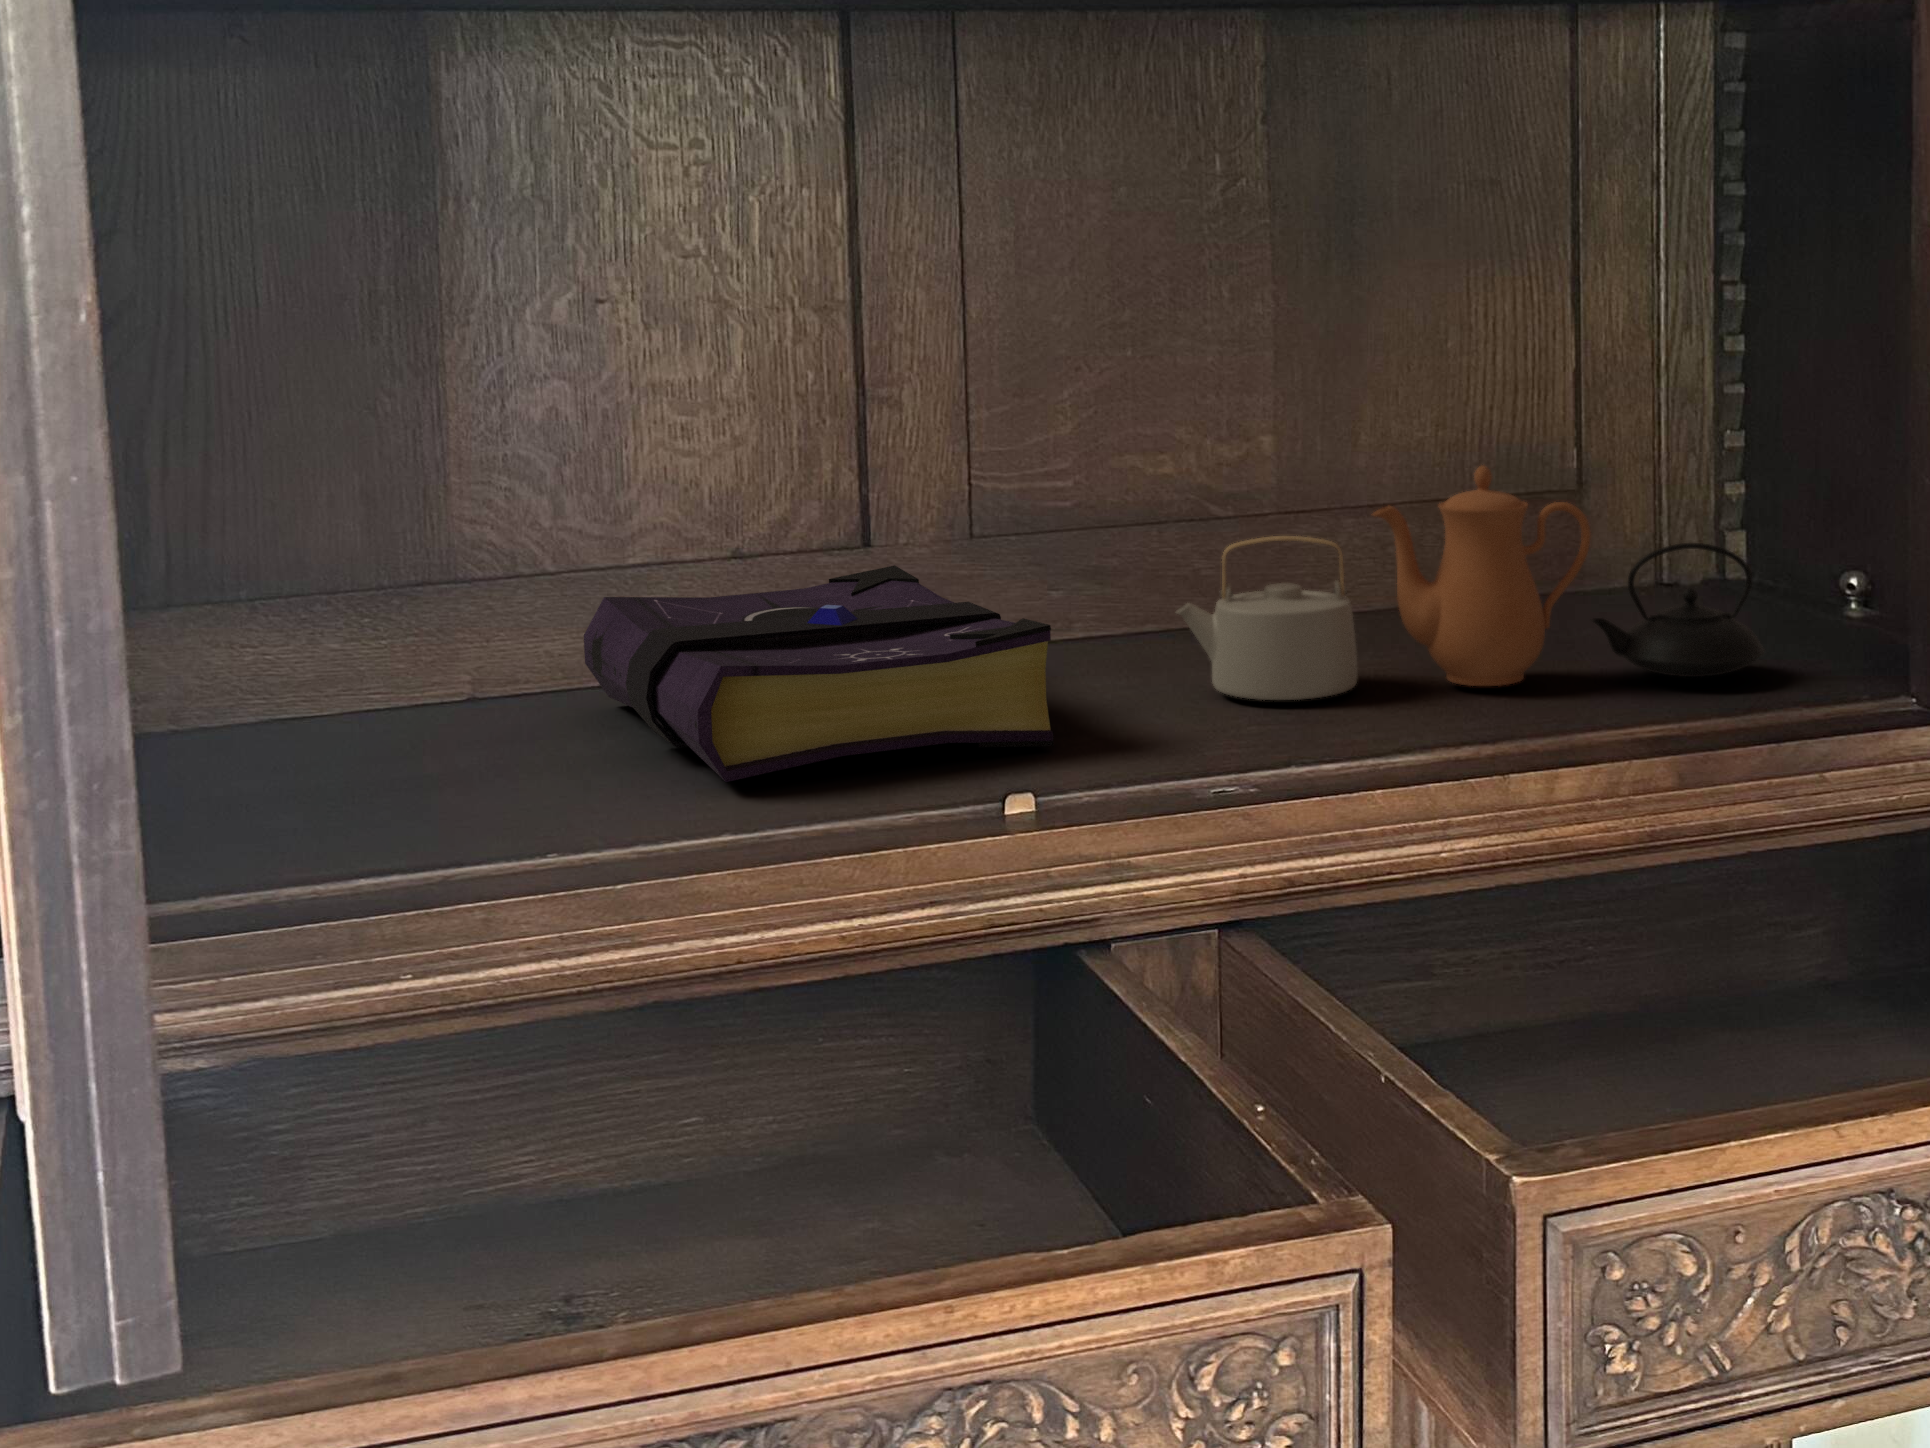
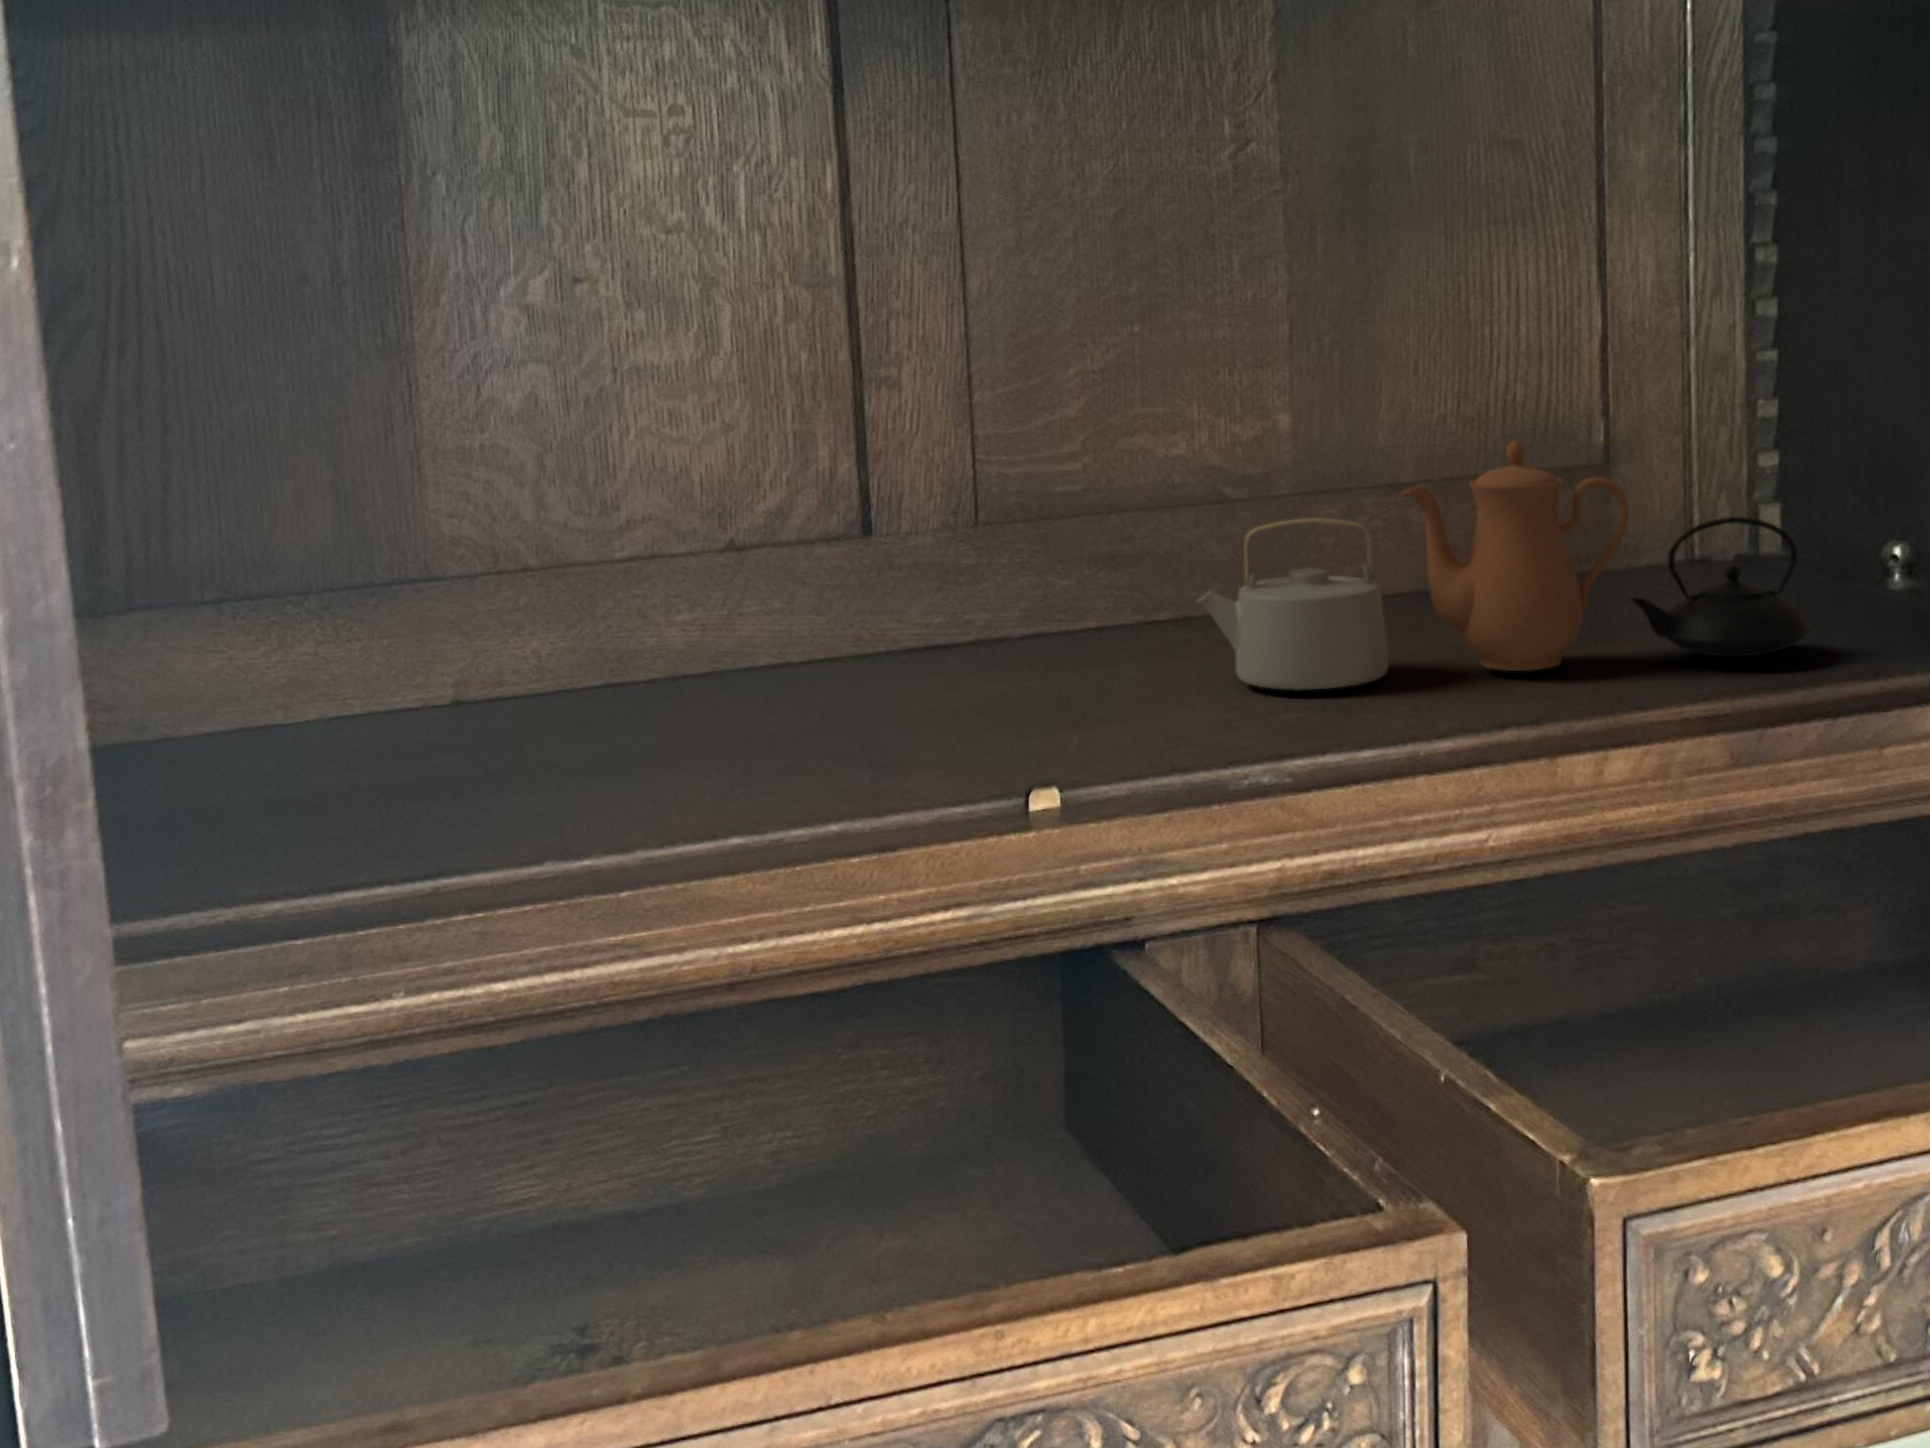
book: present [584,565,1054,782] -> none [576,560,1076,785]

